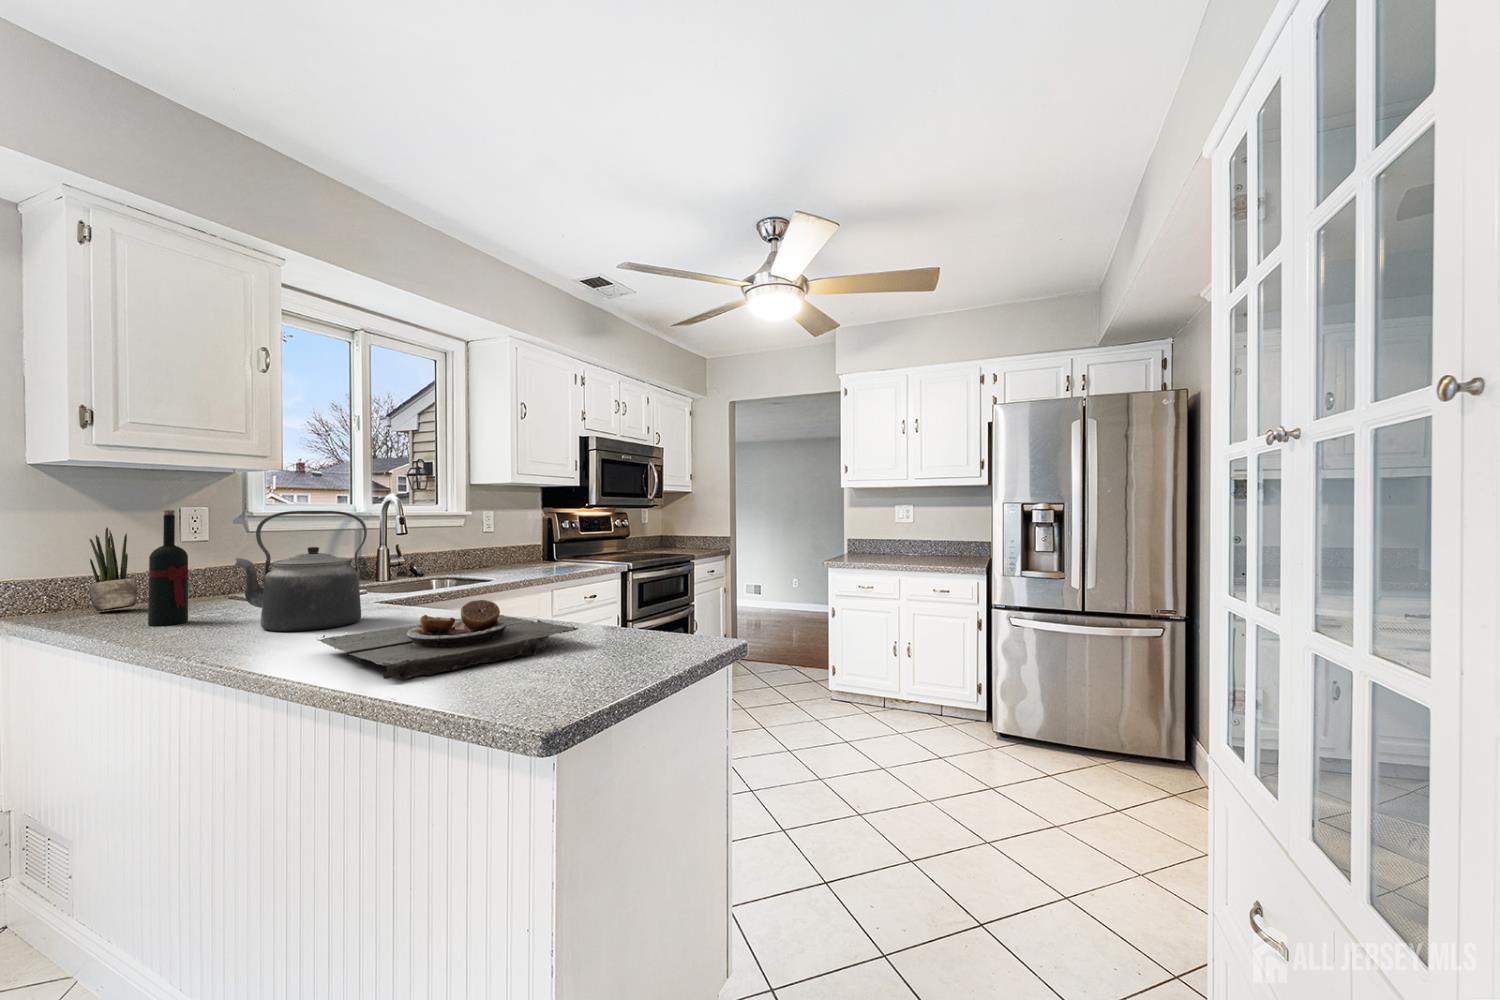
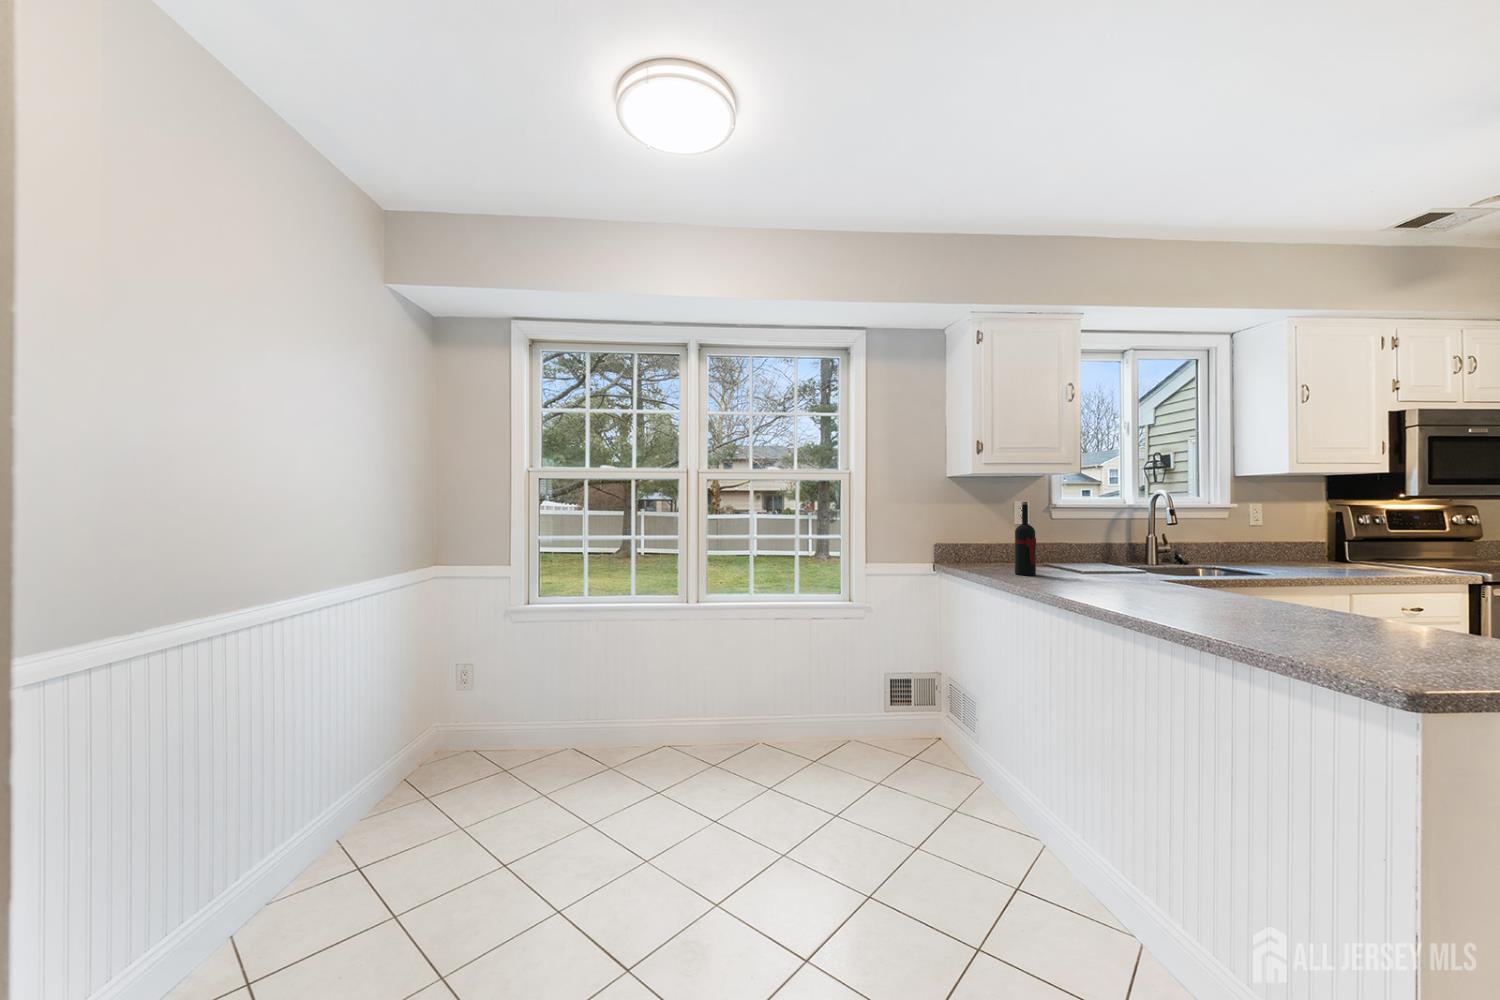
kettle: present [235,511,367,631] -> none [1069,502,1164,591]
potted plant: present [88,528,137,611] -> none [976,512,999,564]
plate: present [318,600,578,679] -> none [1142,580,1427,637]

